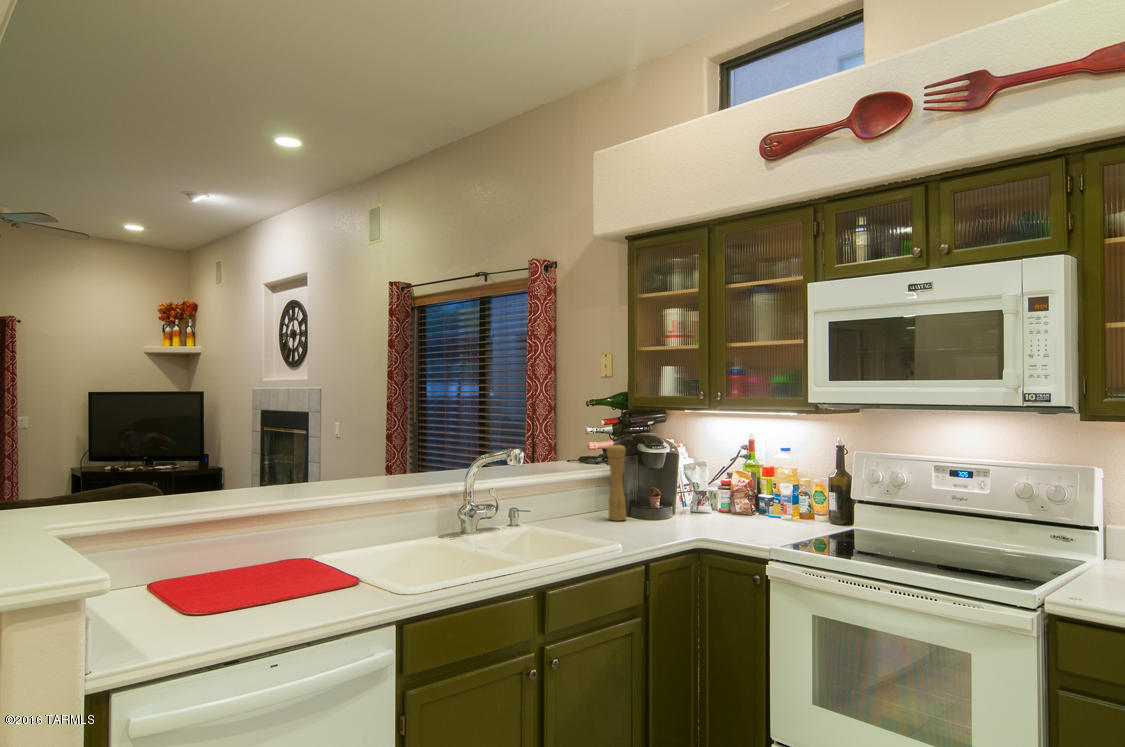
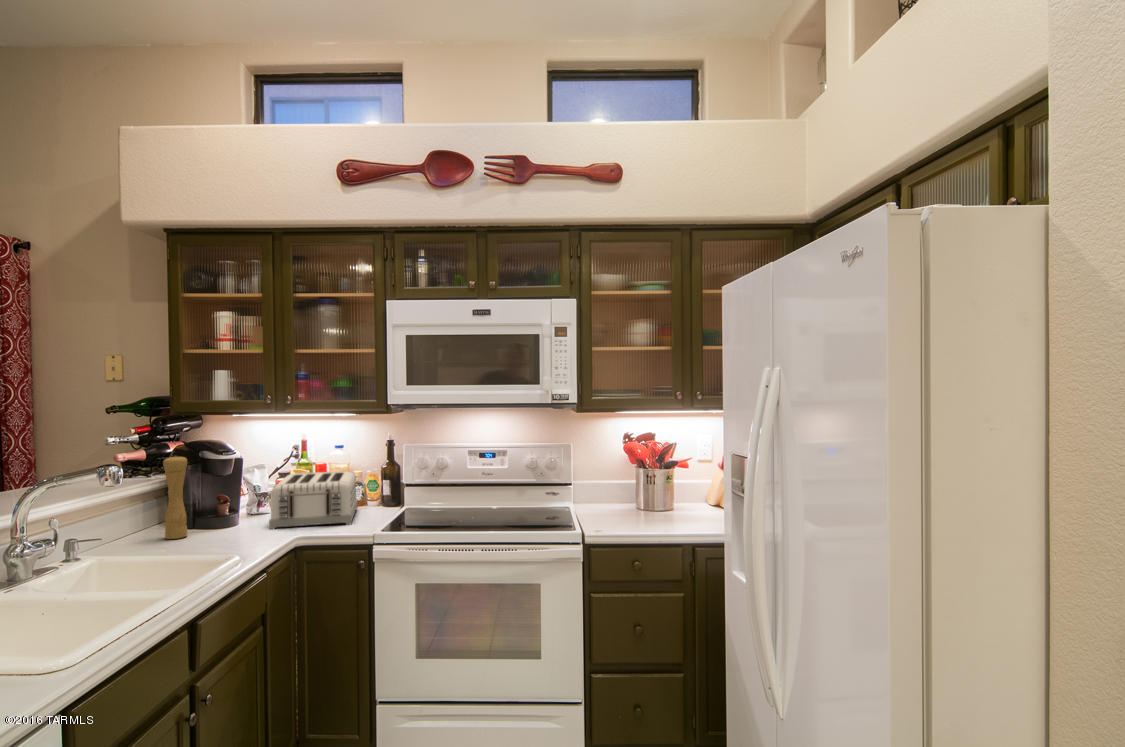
toaster: none [695,474,799,535] -> present [269,471,358,529]

